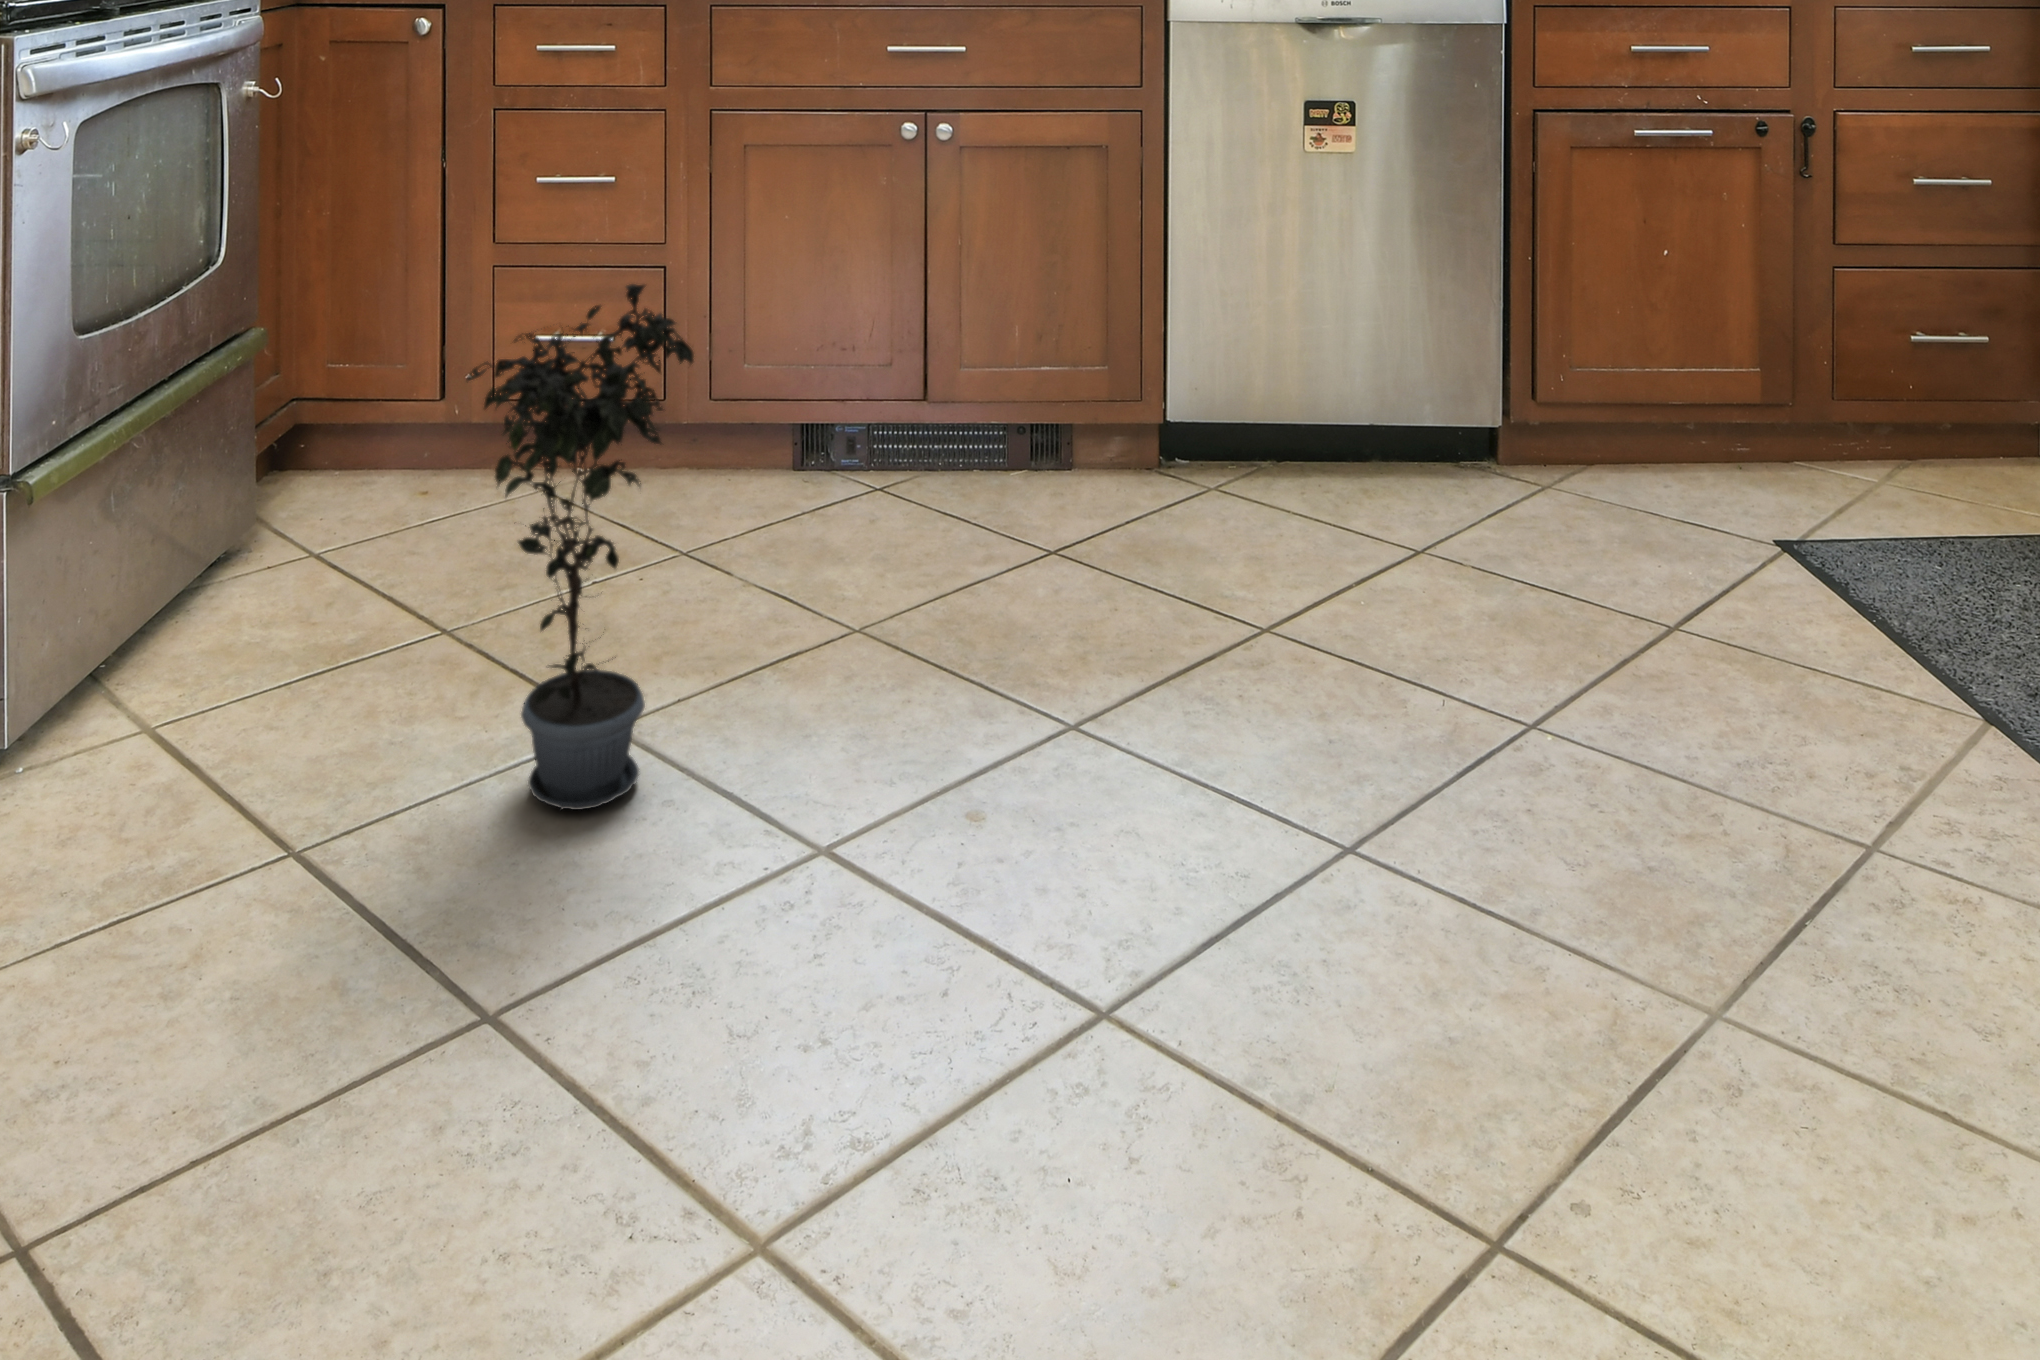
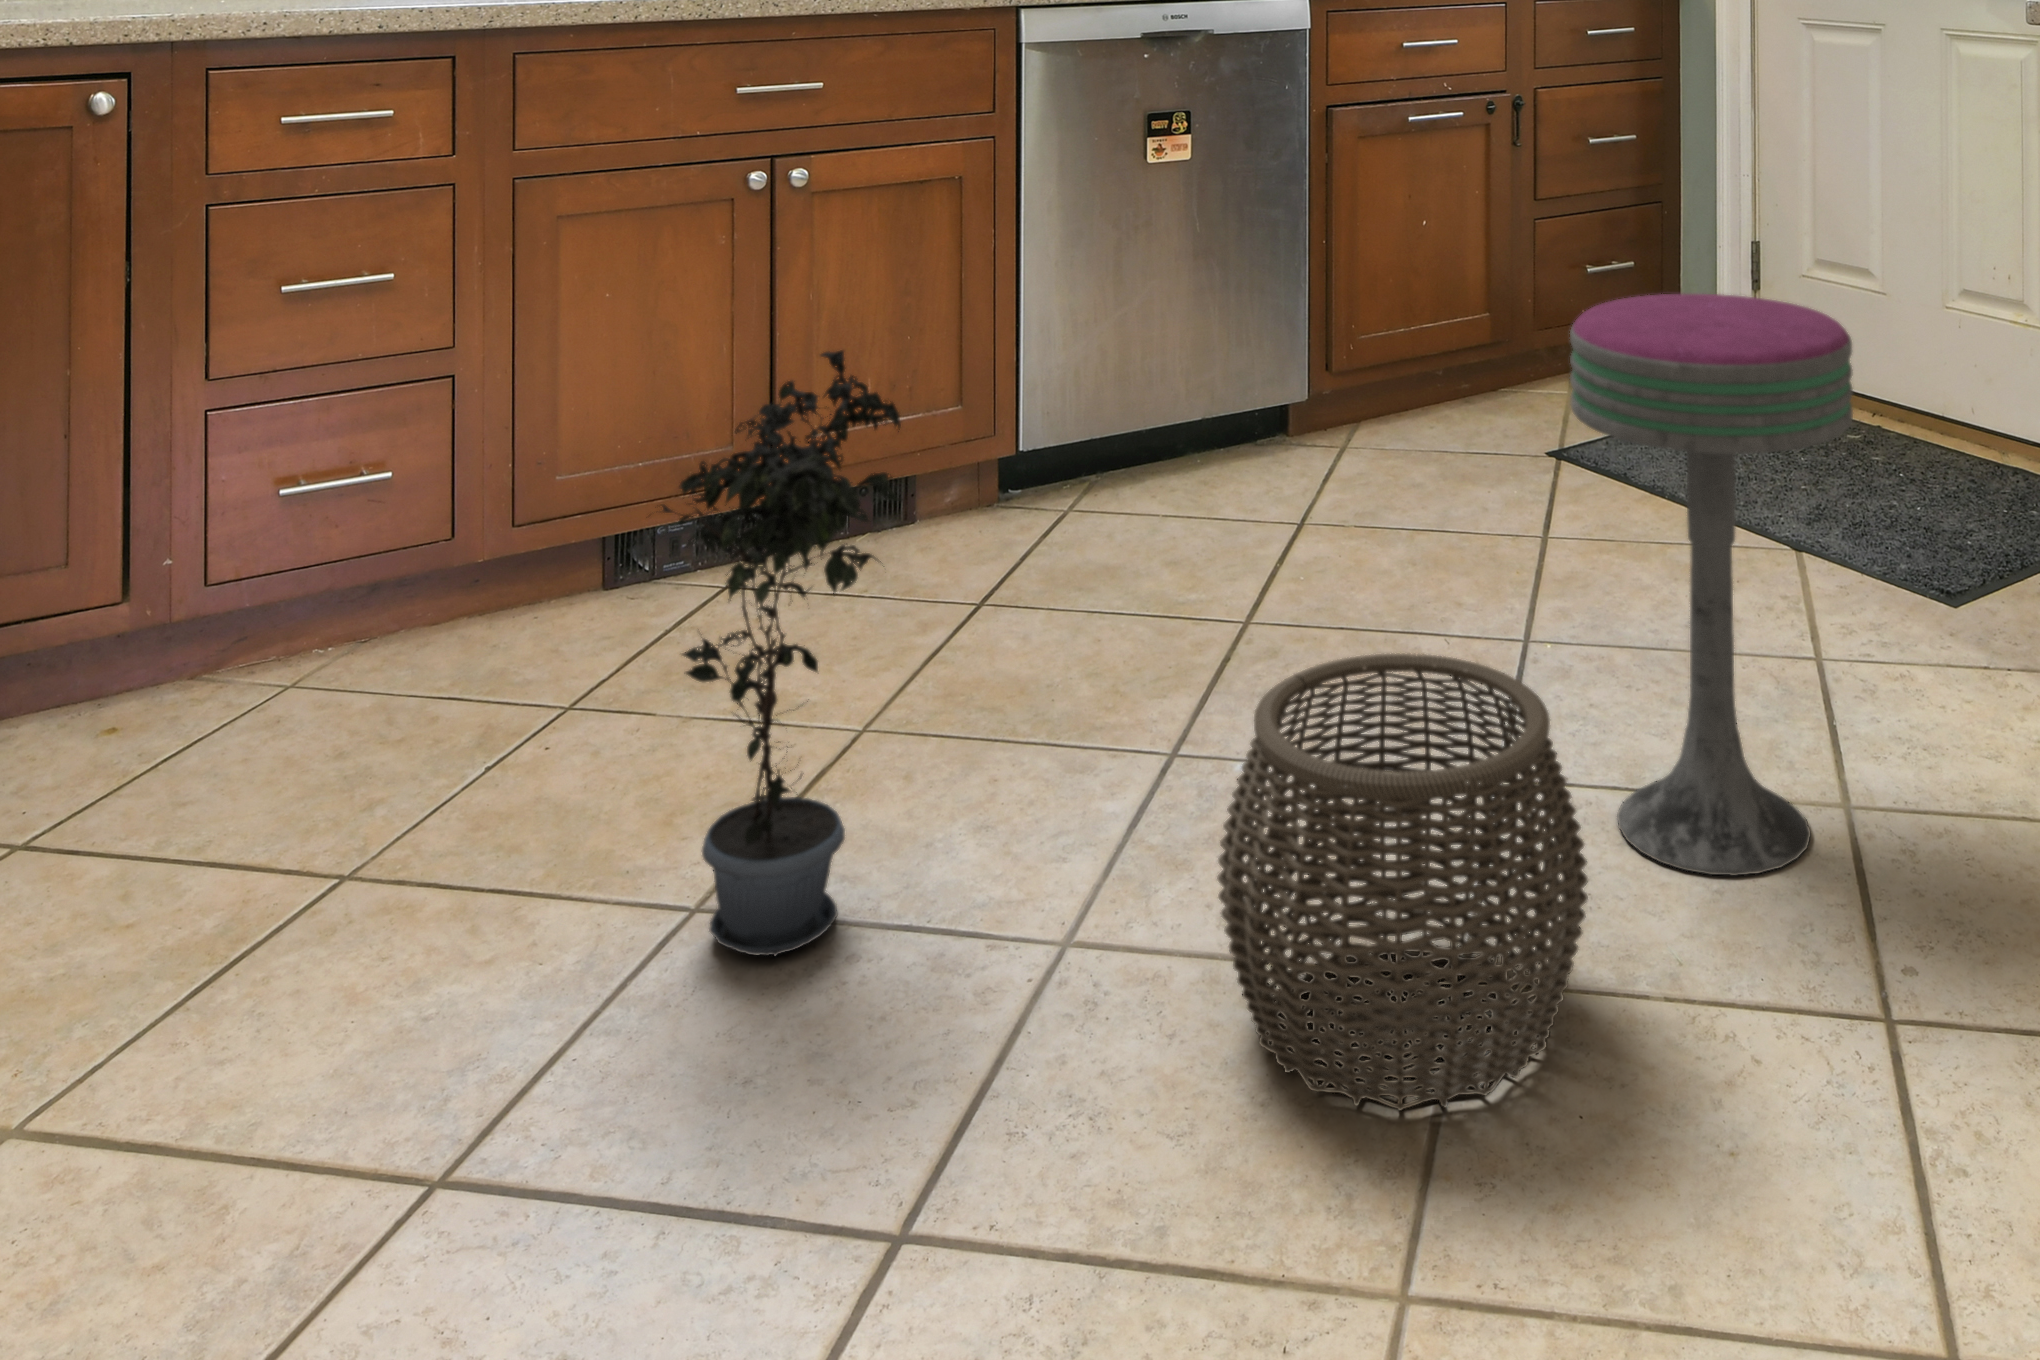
bar stool: none [1320,364,1682,1122] -> present [1570,294,1853,876]
woven basket: none [740,691,1138,1221] -> present [1217,654,1588,1110]

